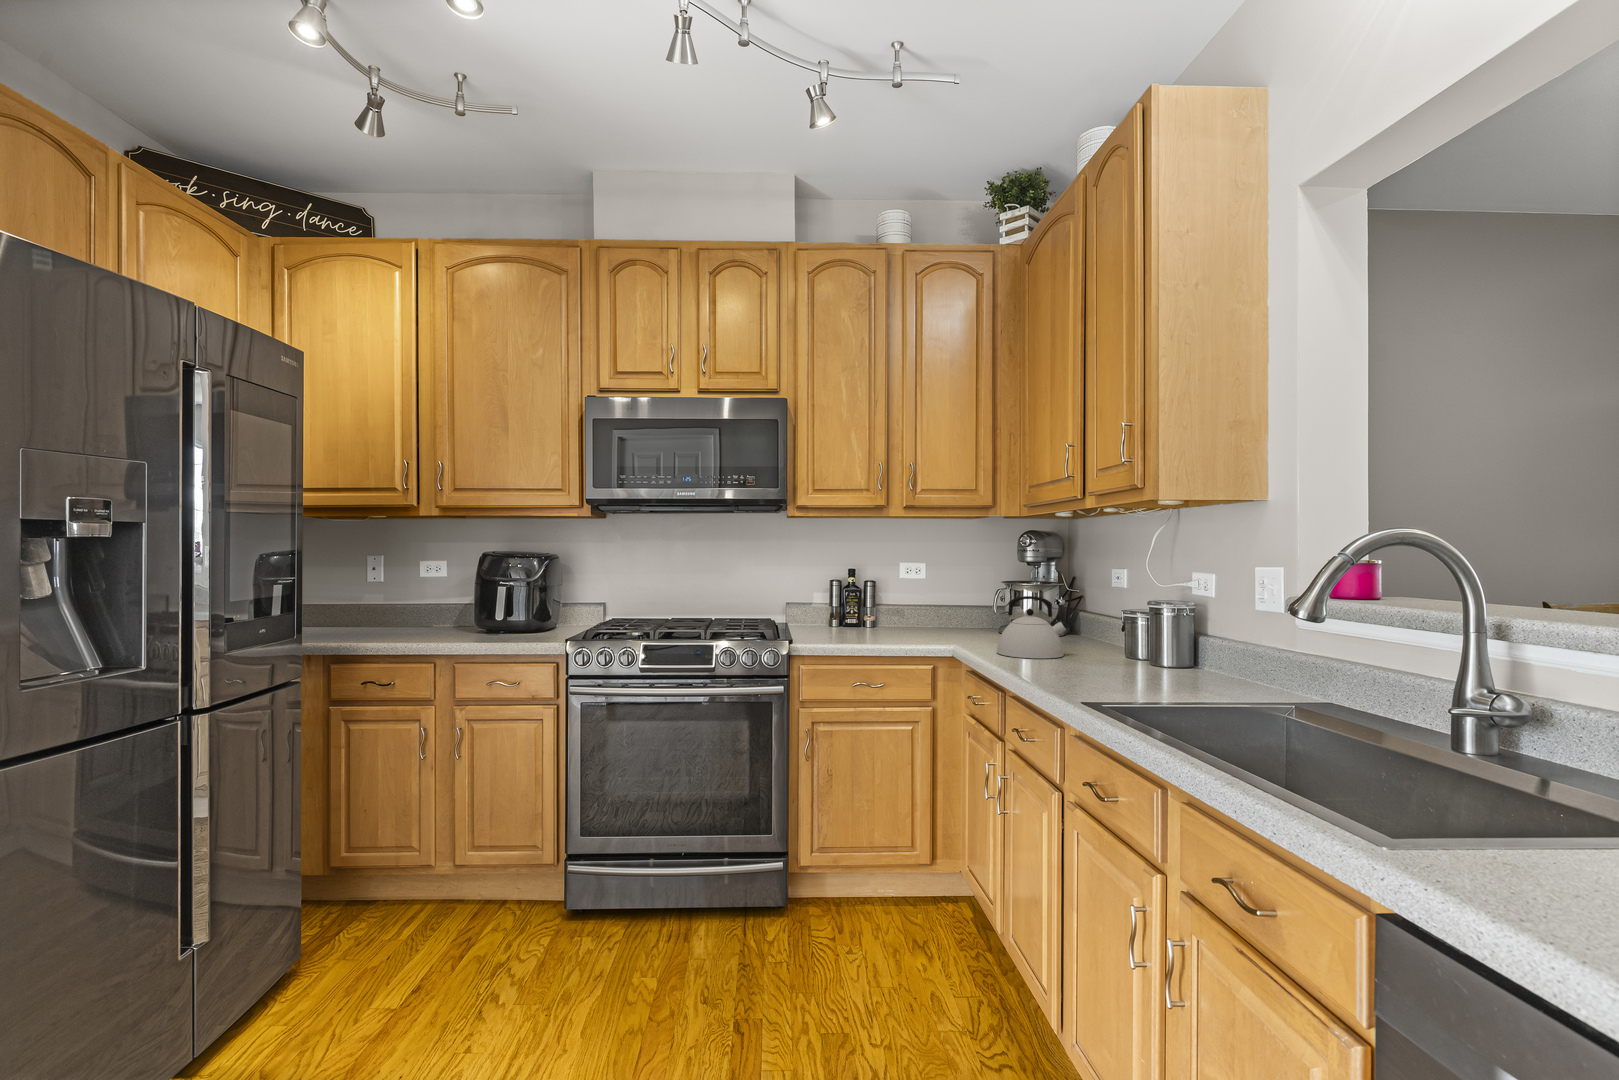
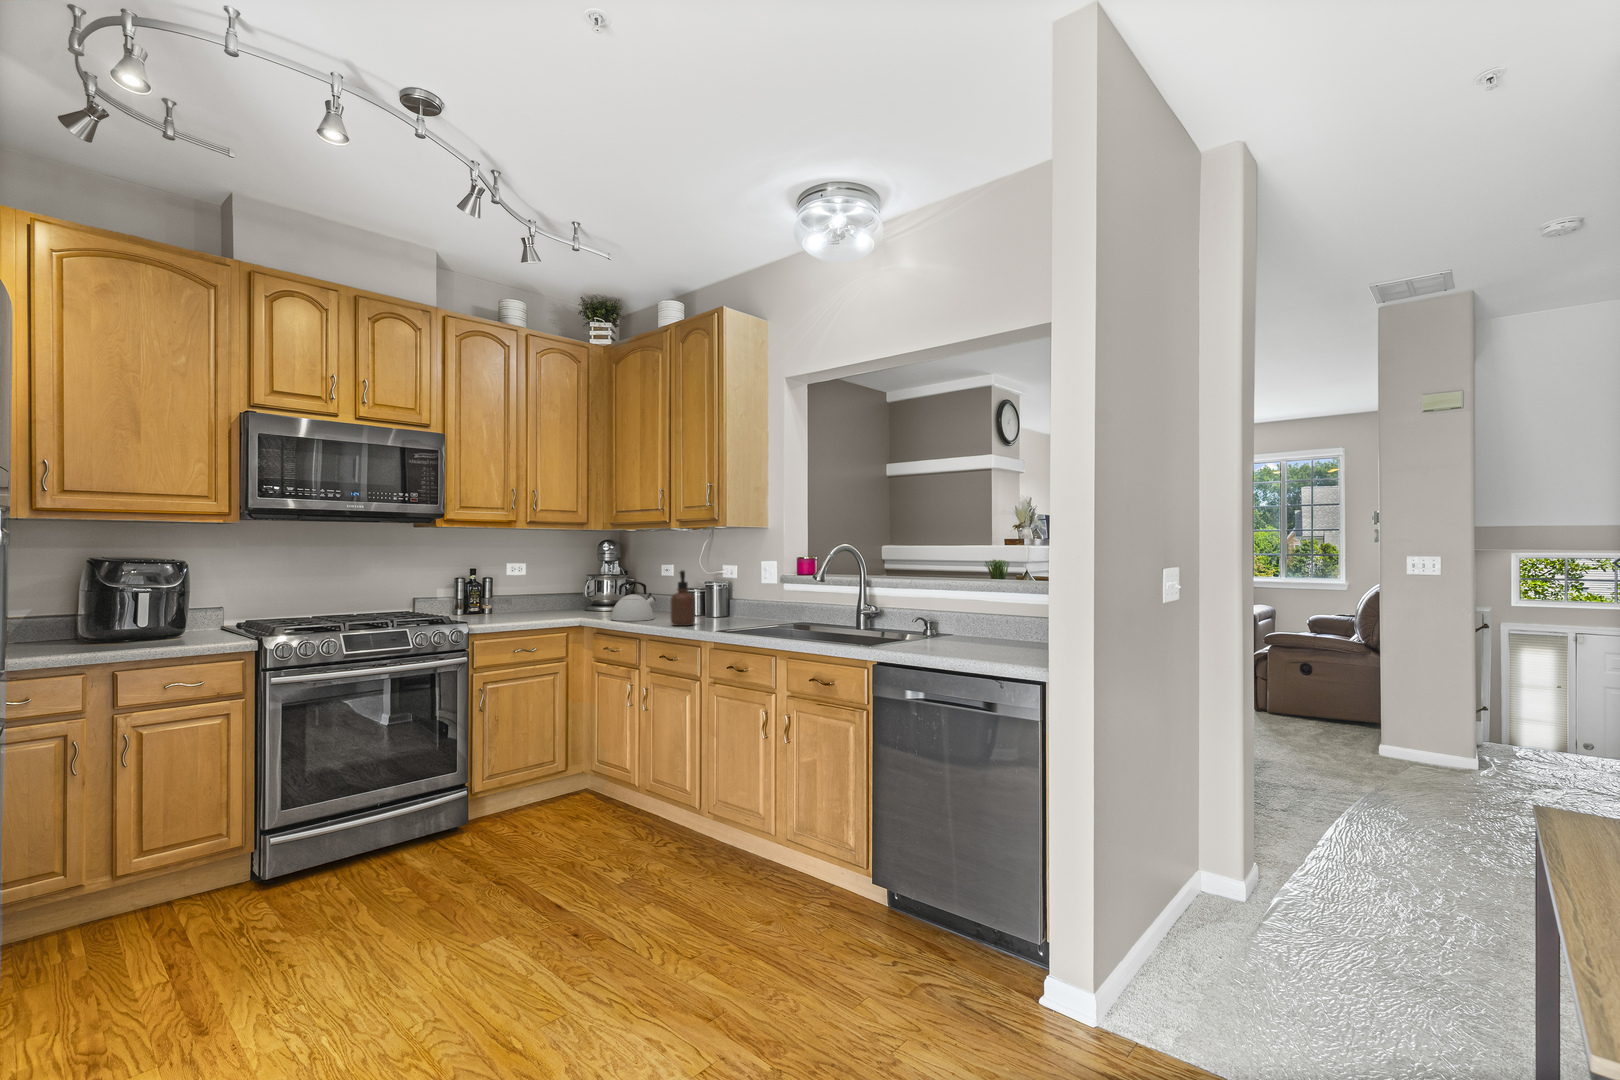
soap dispenser: none [1056,584,1099,680] -> present [671,570,695,626]

